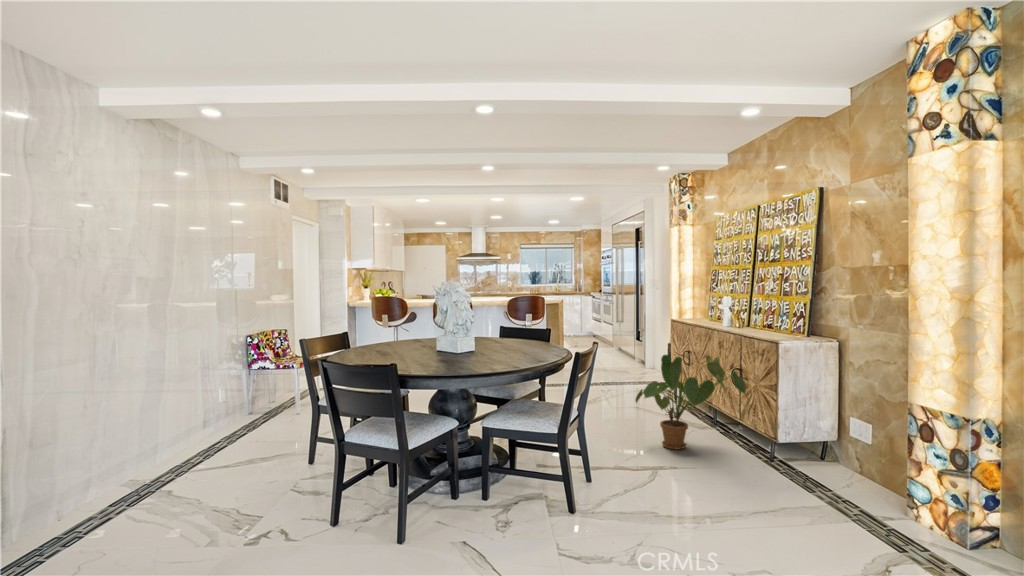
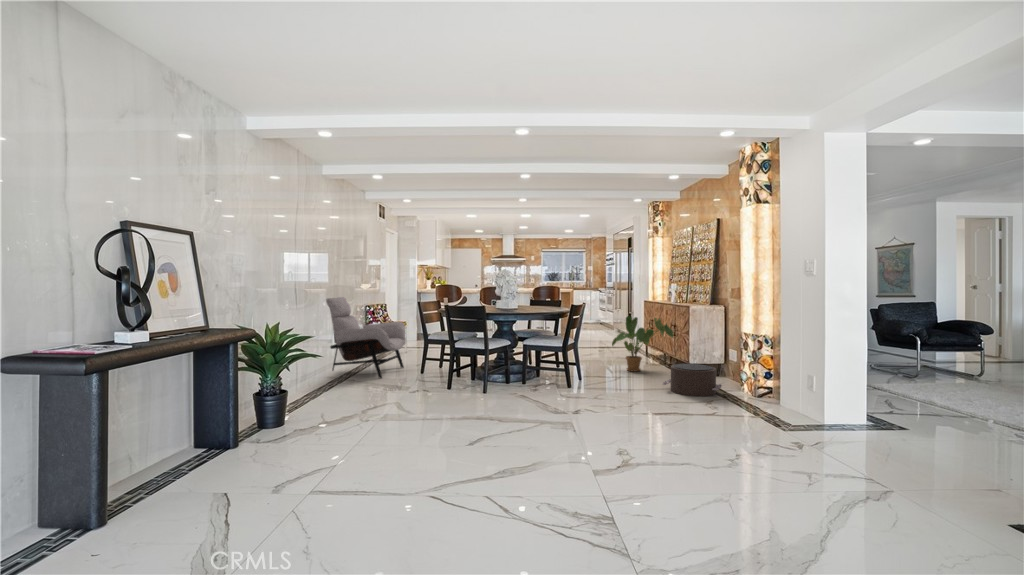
lounge chair: none [118,327,281,486] -> present [326,297,406,378]
pouf: none [758,459,887,543] -> present [663,364,722,396]

